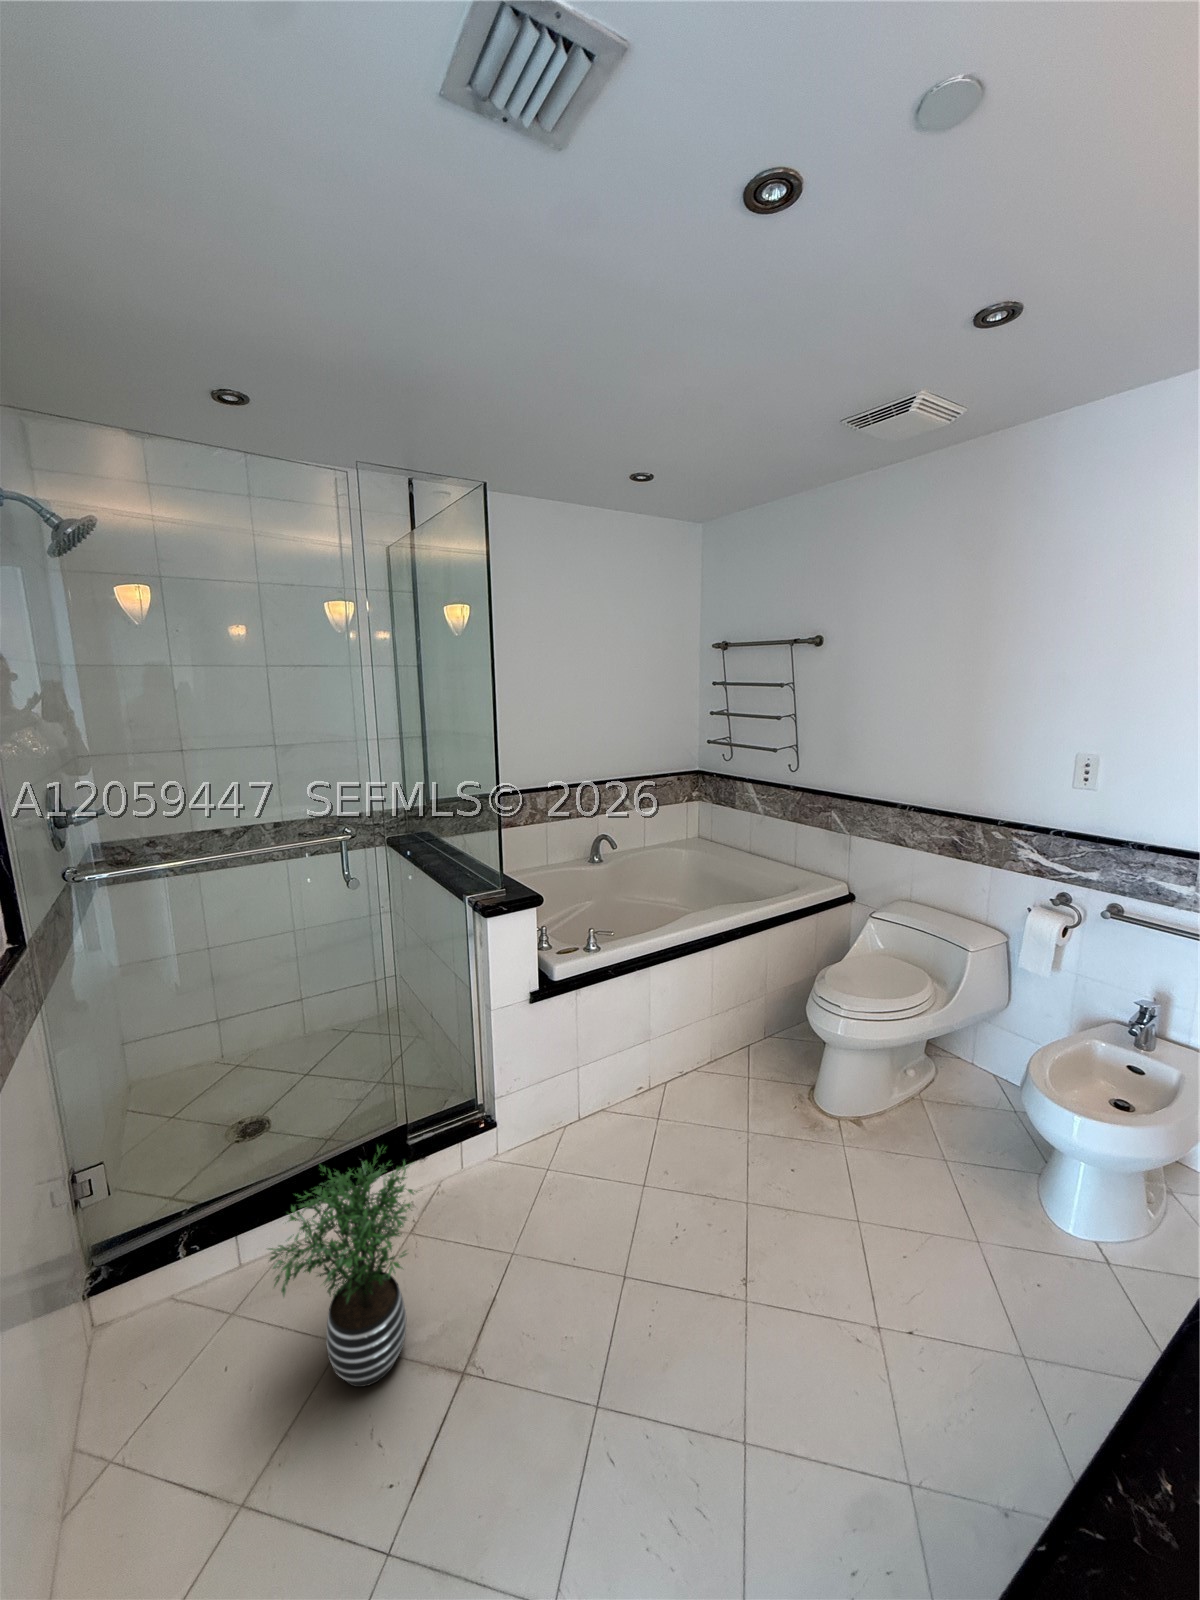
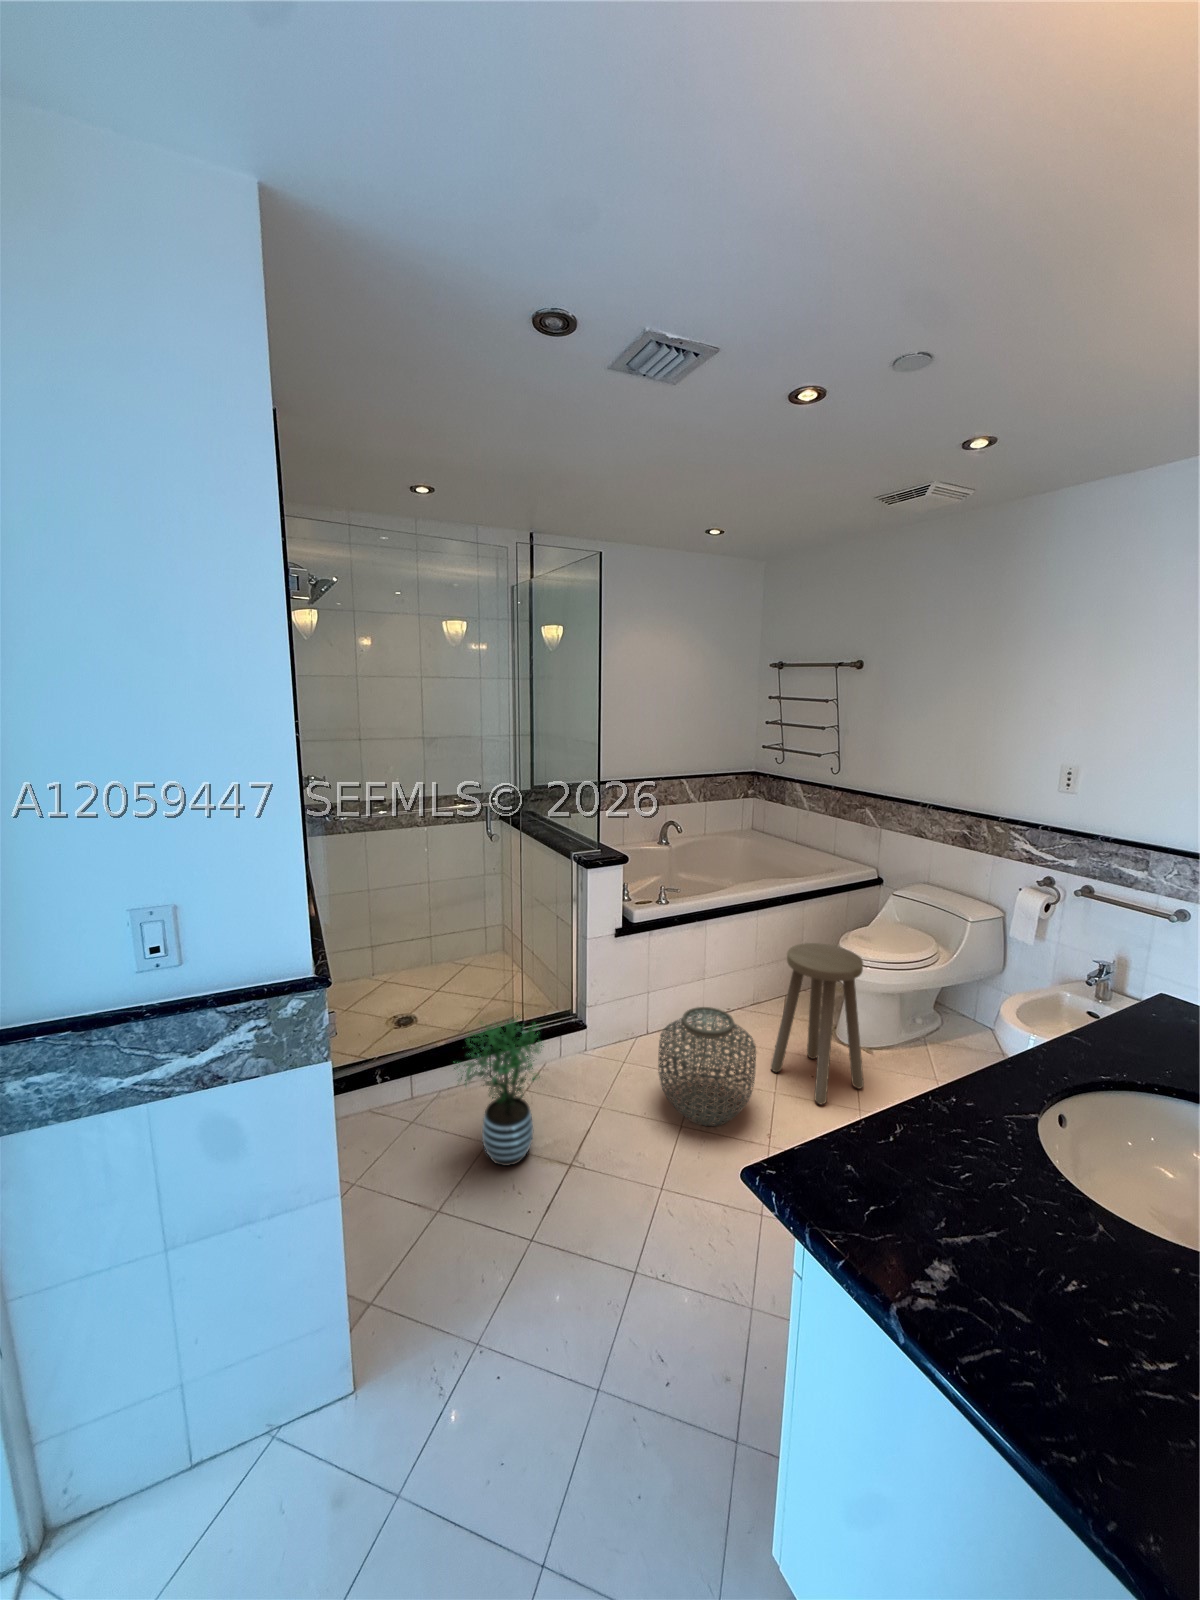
stool: none [738,997,858,1219] -> present [771,943,864,1105]
woven basket: none [588,1102,721,1273] -> present [658,1007,756,1126]

